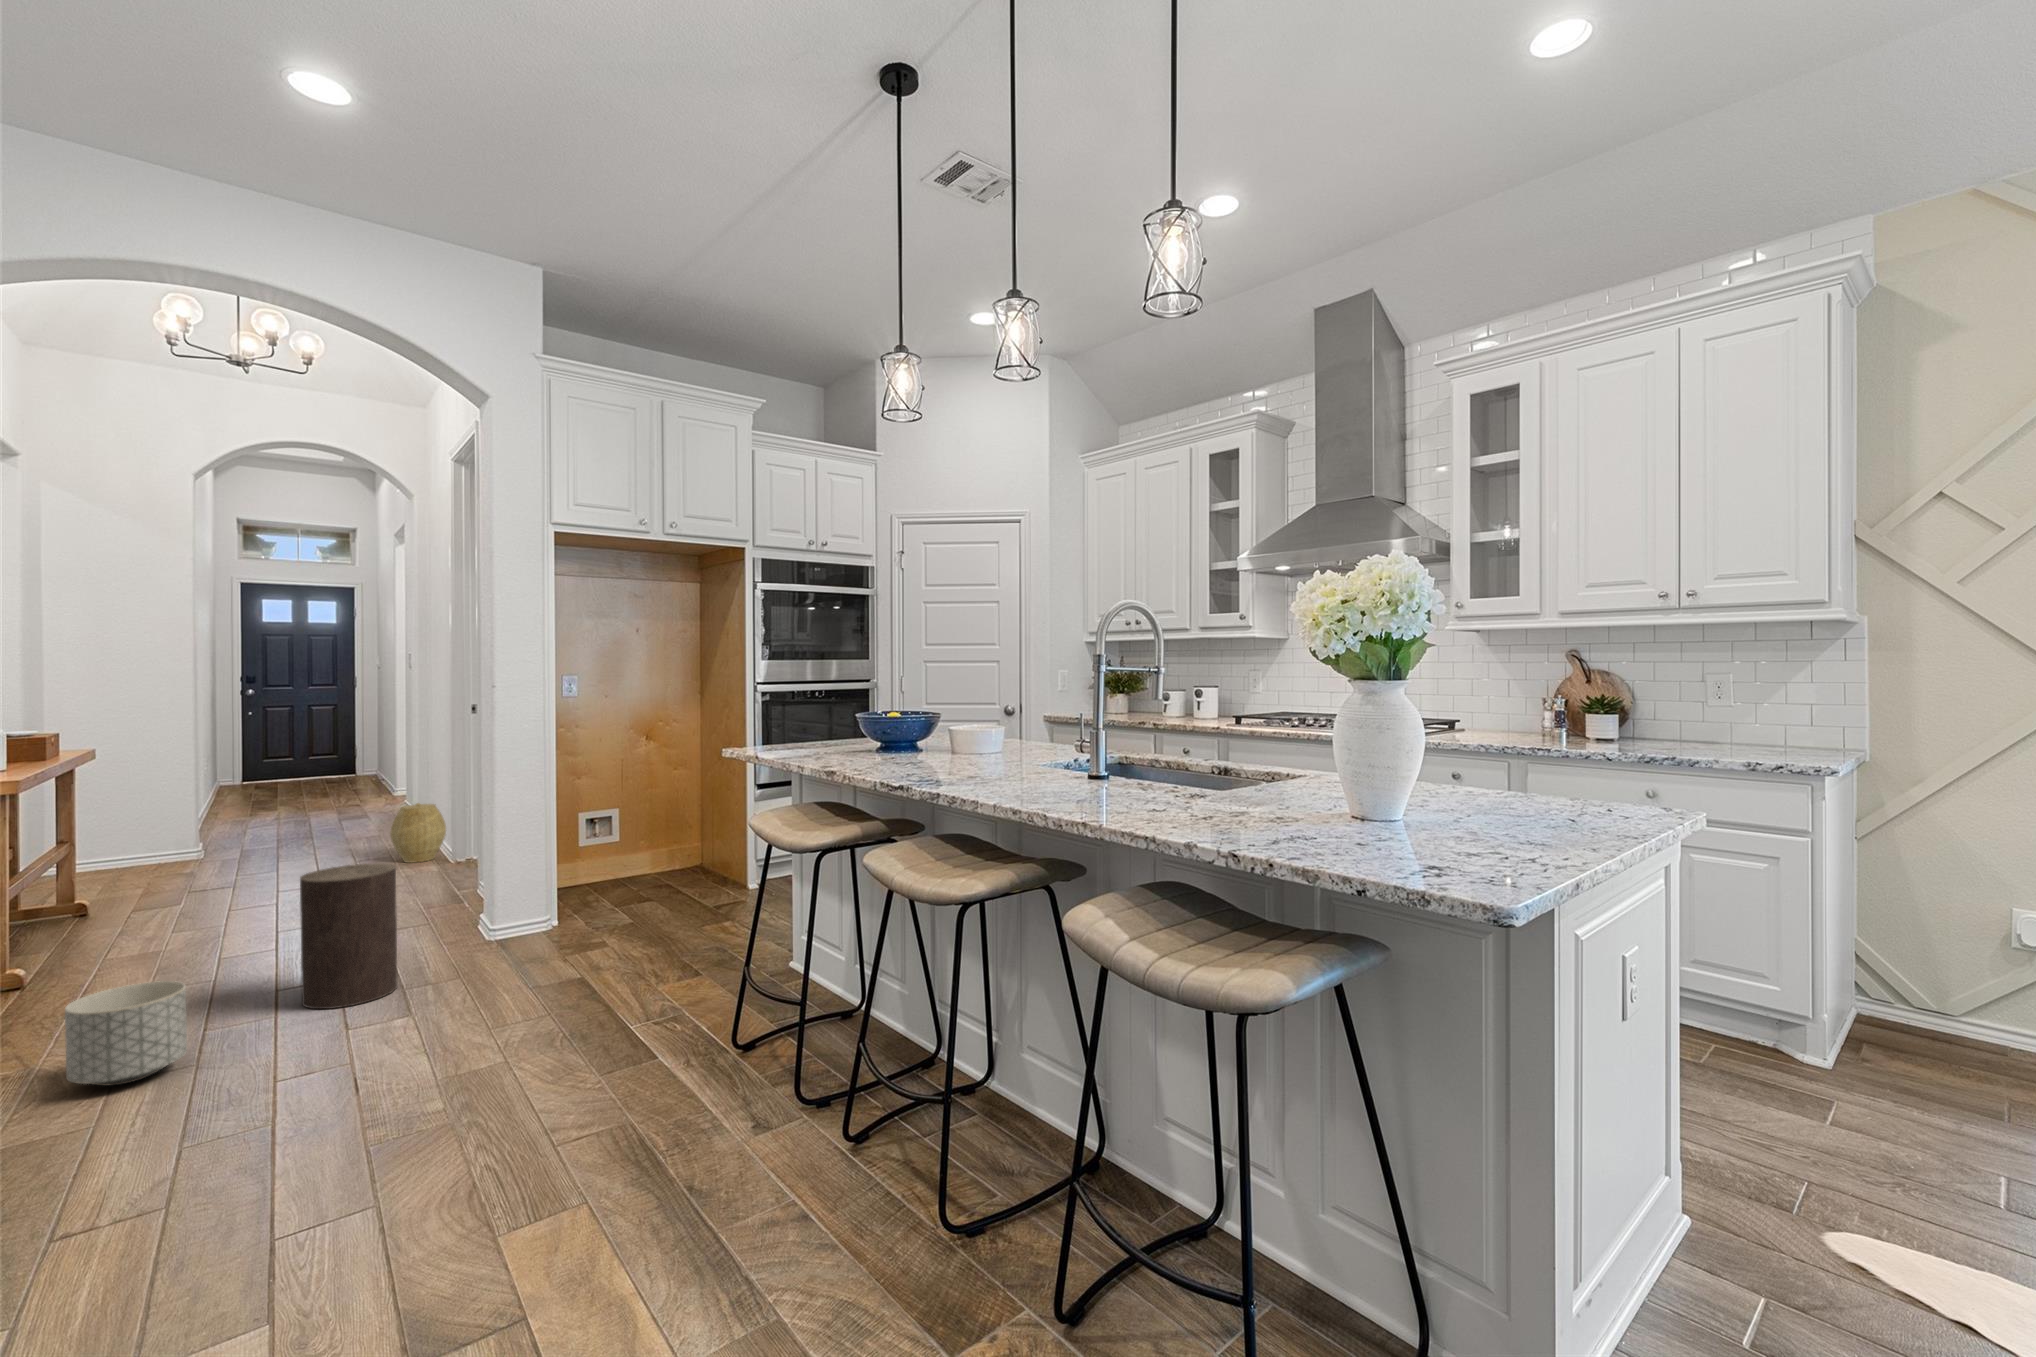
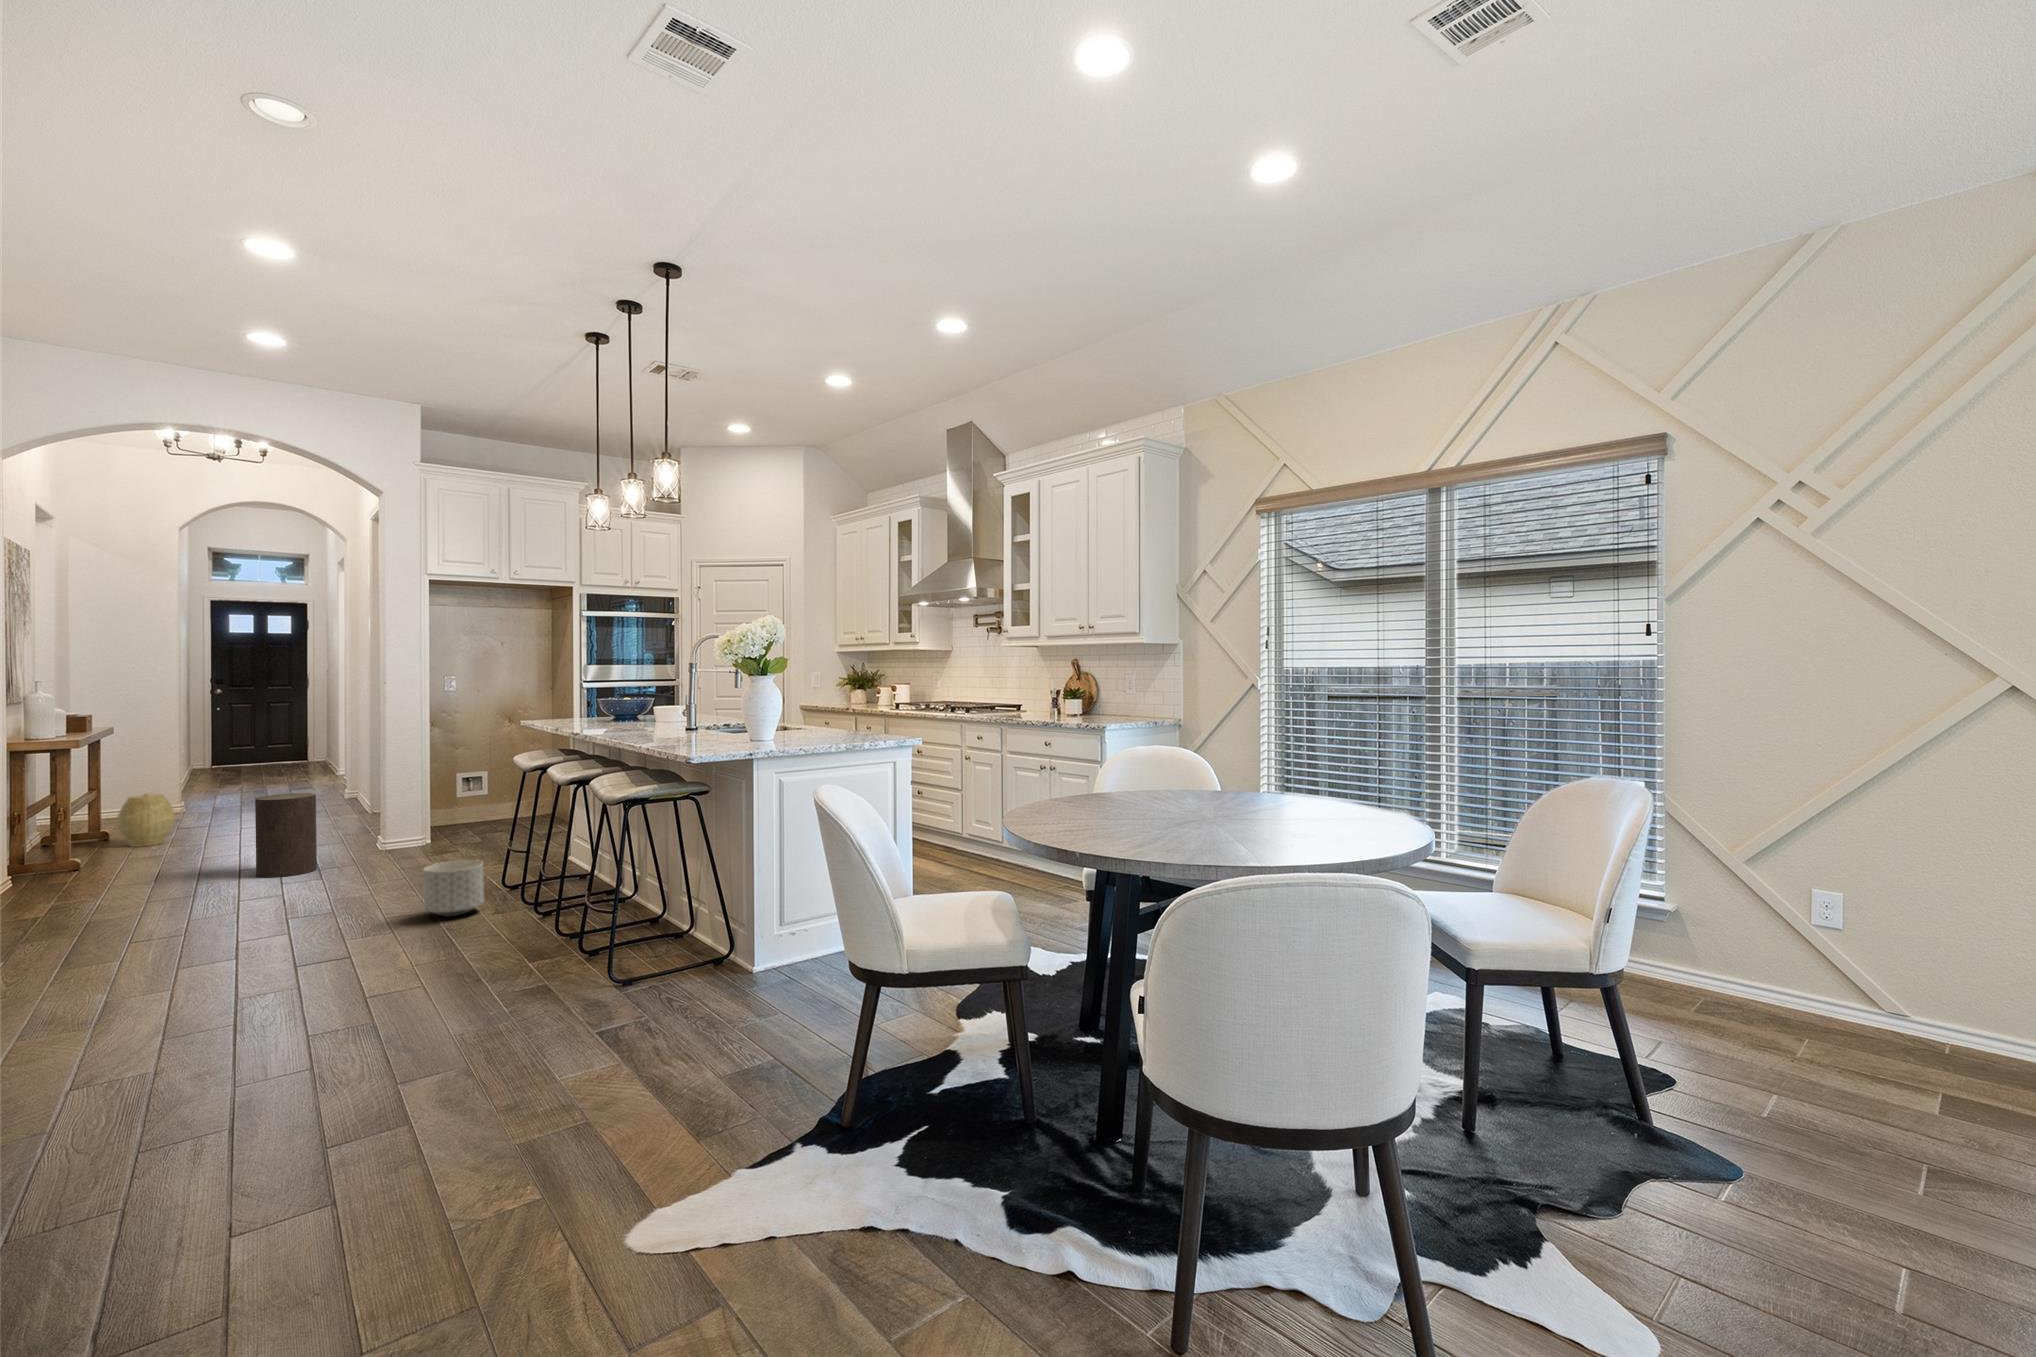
woven basket: present [390,803,446,863] -> present [117,793,175,847]
planter: present [65,981,187,1086] -> present [423,860,484,917]

